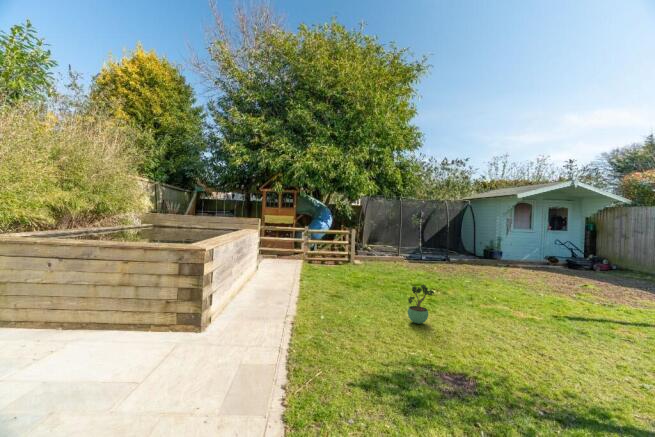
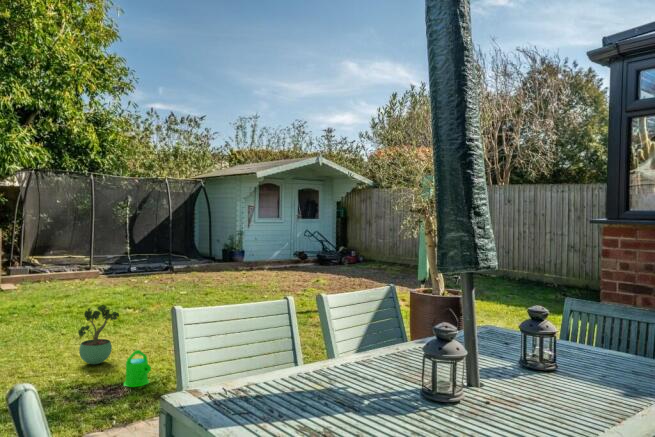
watering can: none [441,323,464,350] -> present [124,350,151,387]

